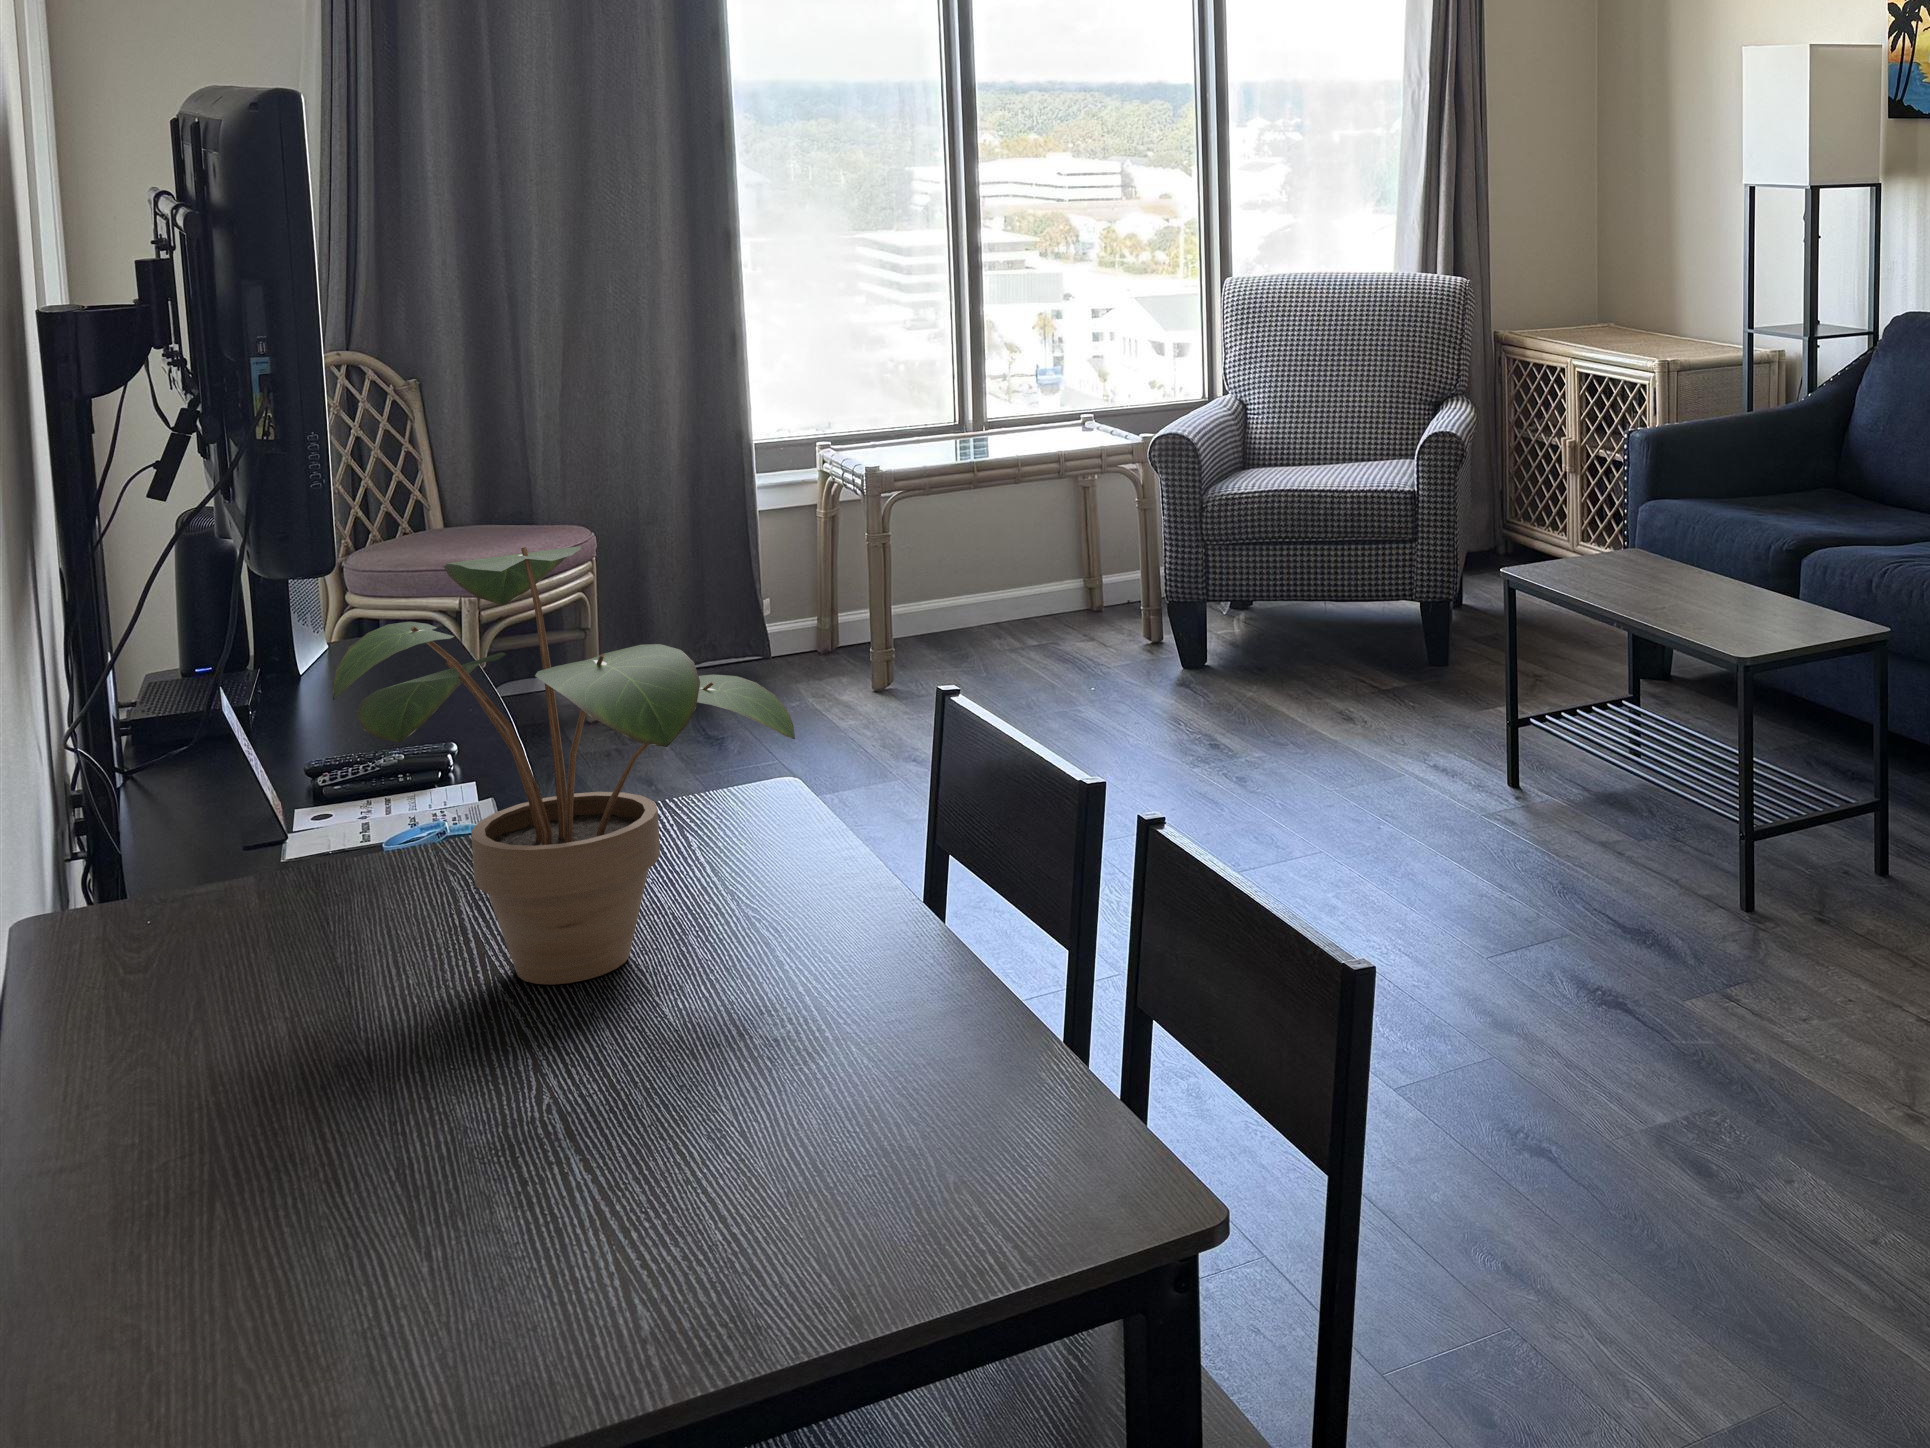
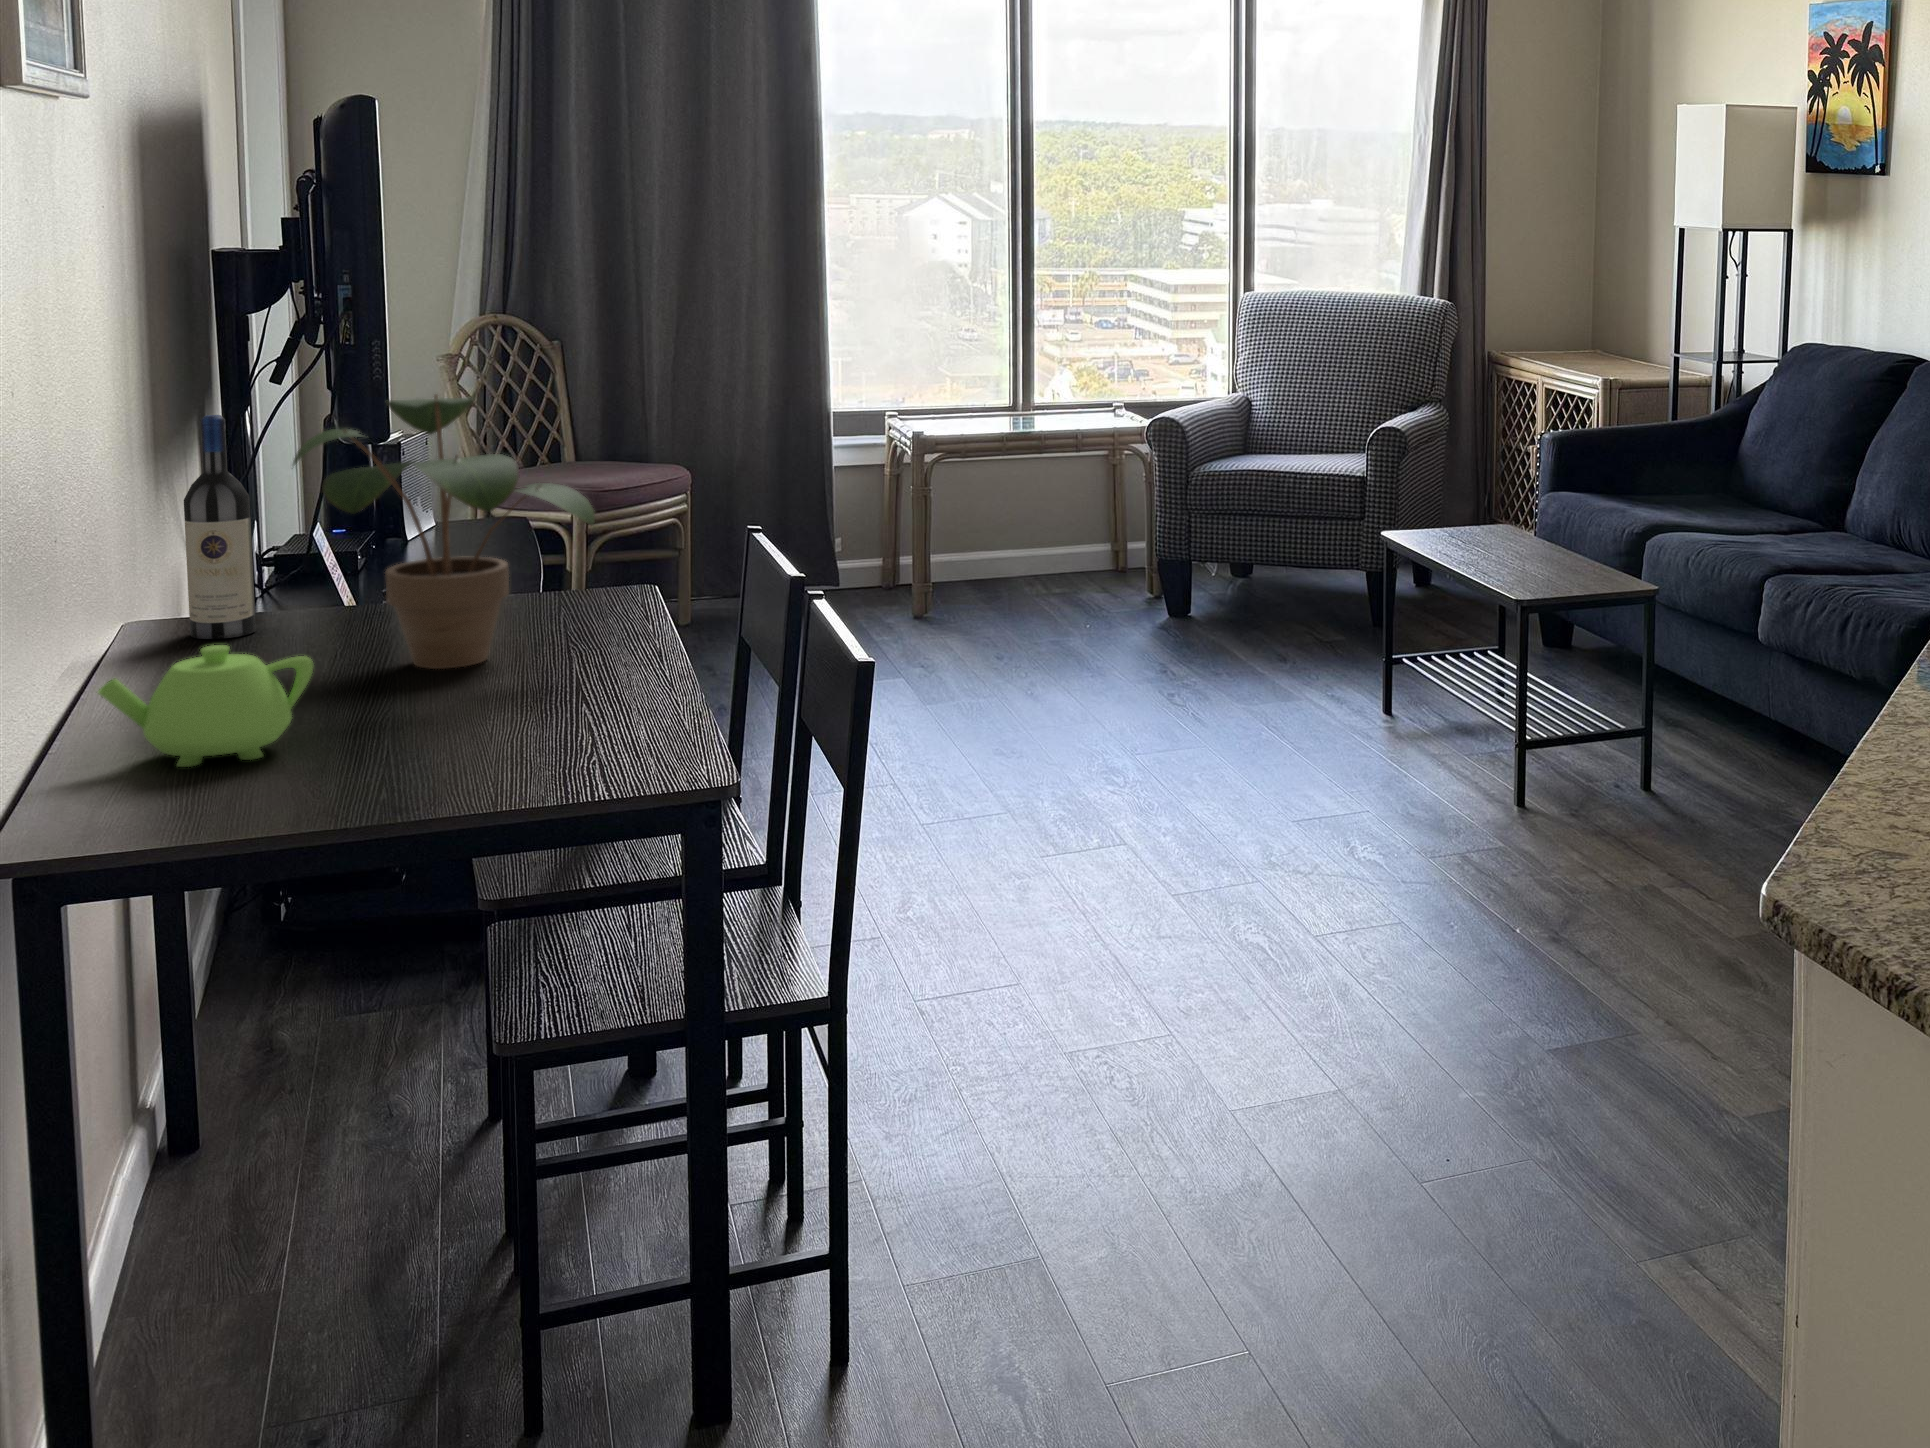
wine bottle: none [106,595,224,947] -> present [184,415,256,639]
teapot: none [87,1054,455,1292] -> present [98,645,313,767]

